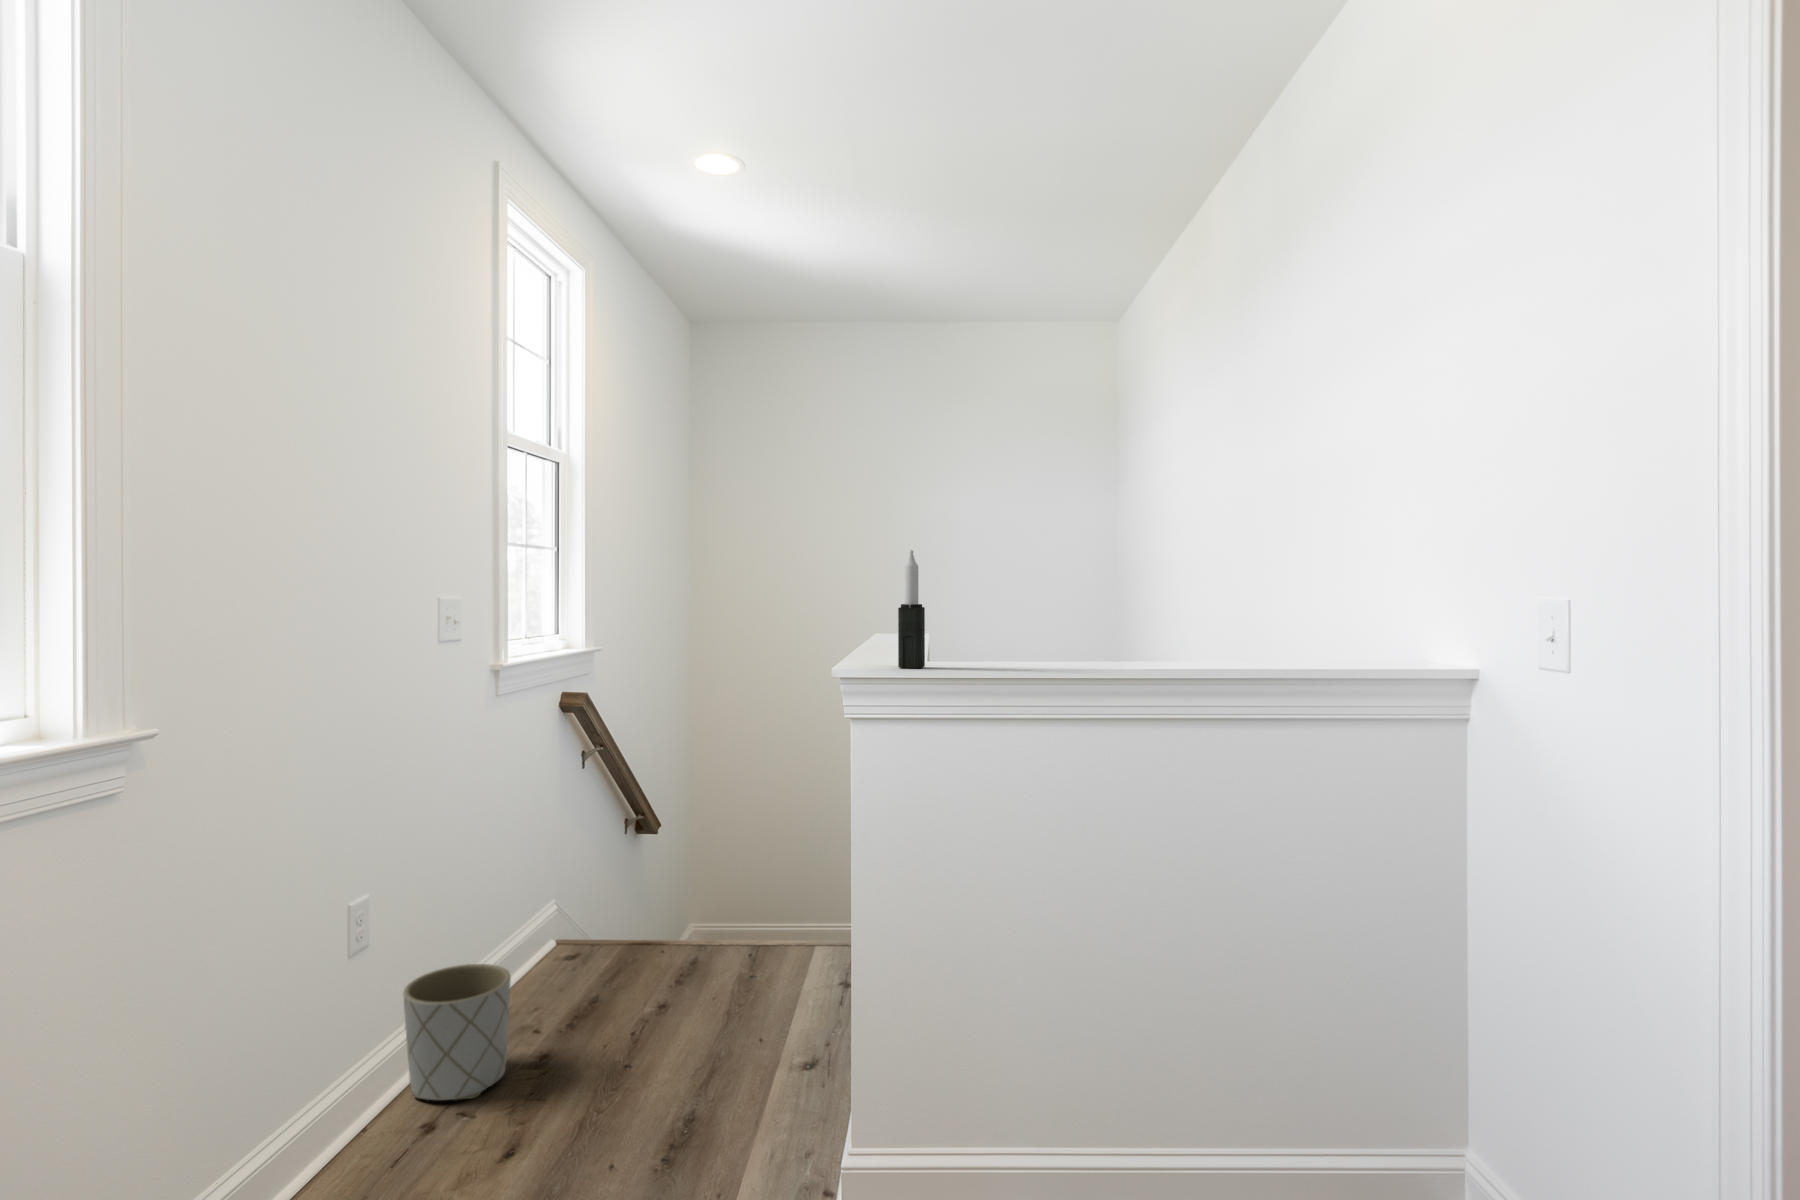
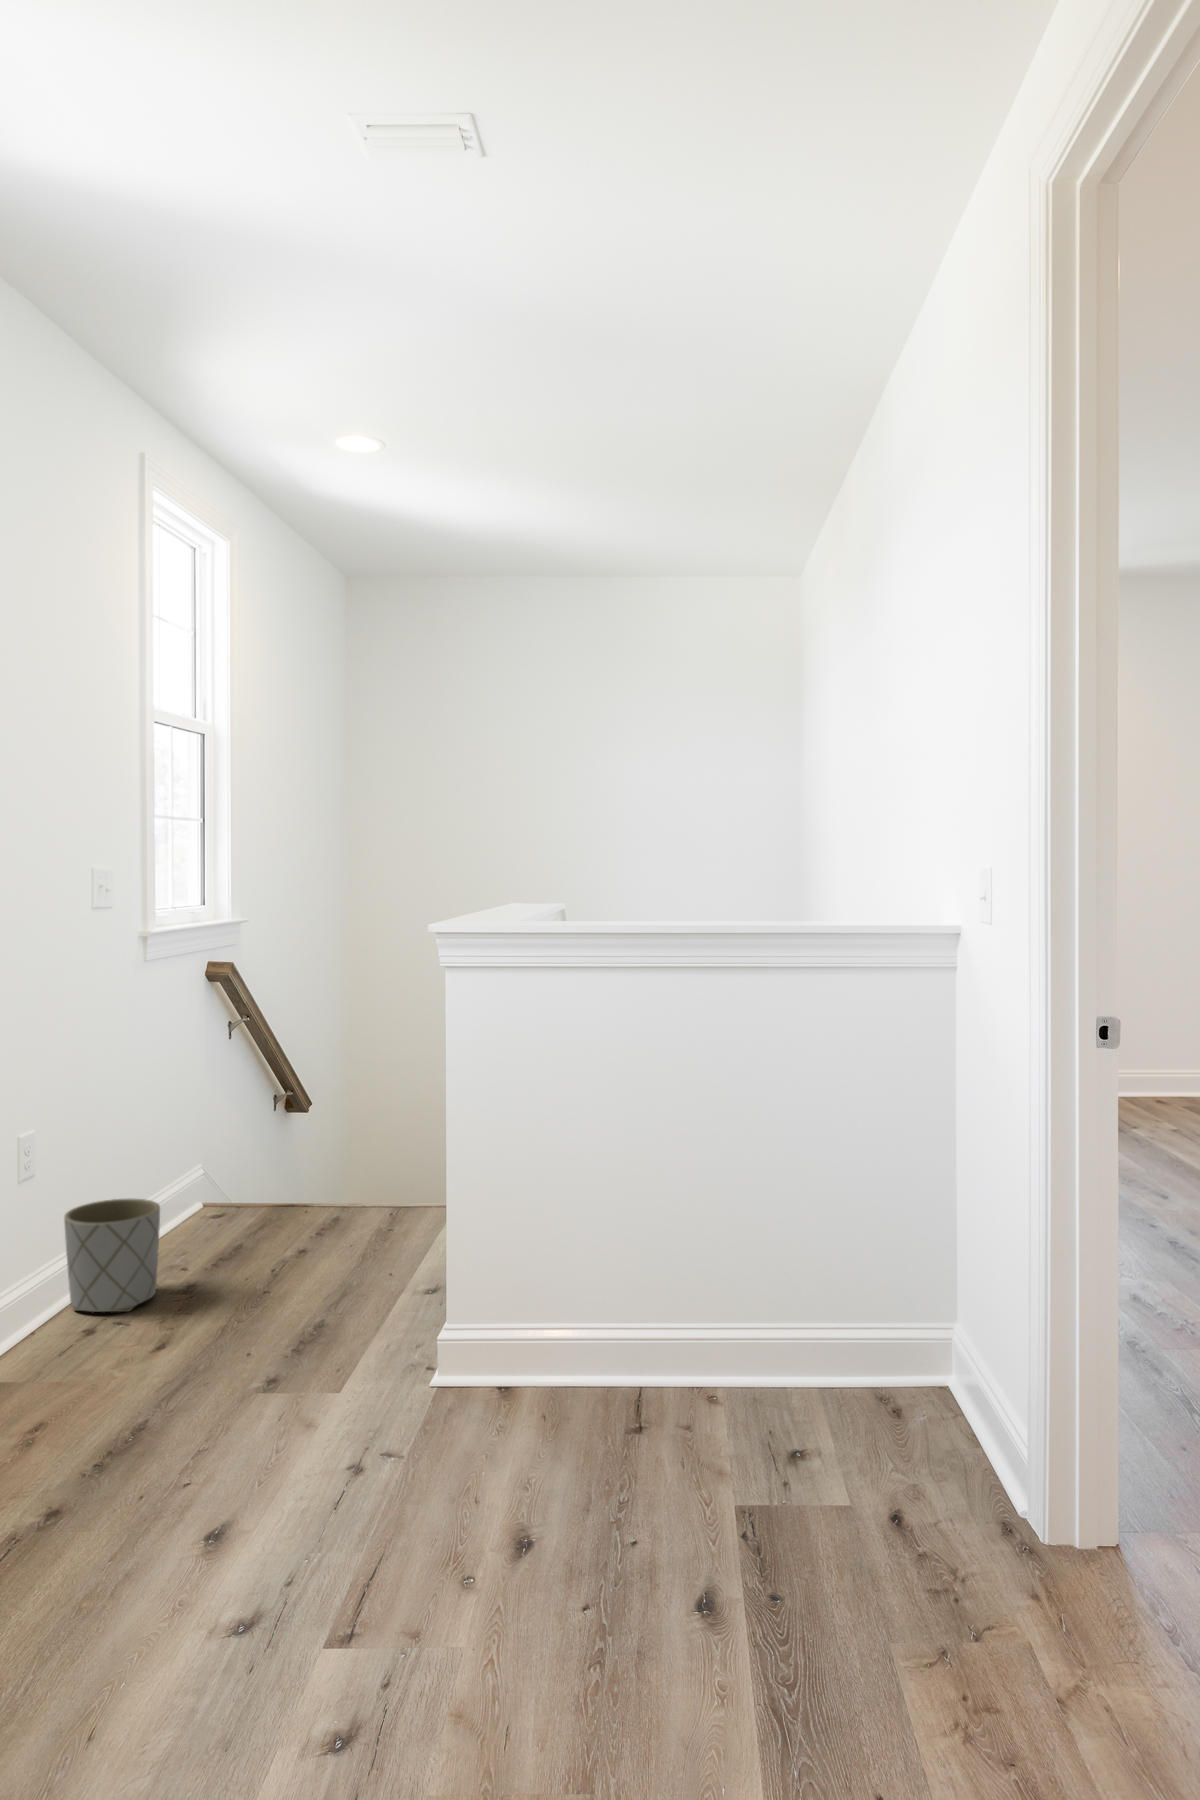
candle: present [898,550,925,668] -> none [505,816,530,922]

